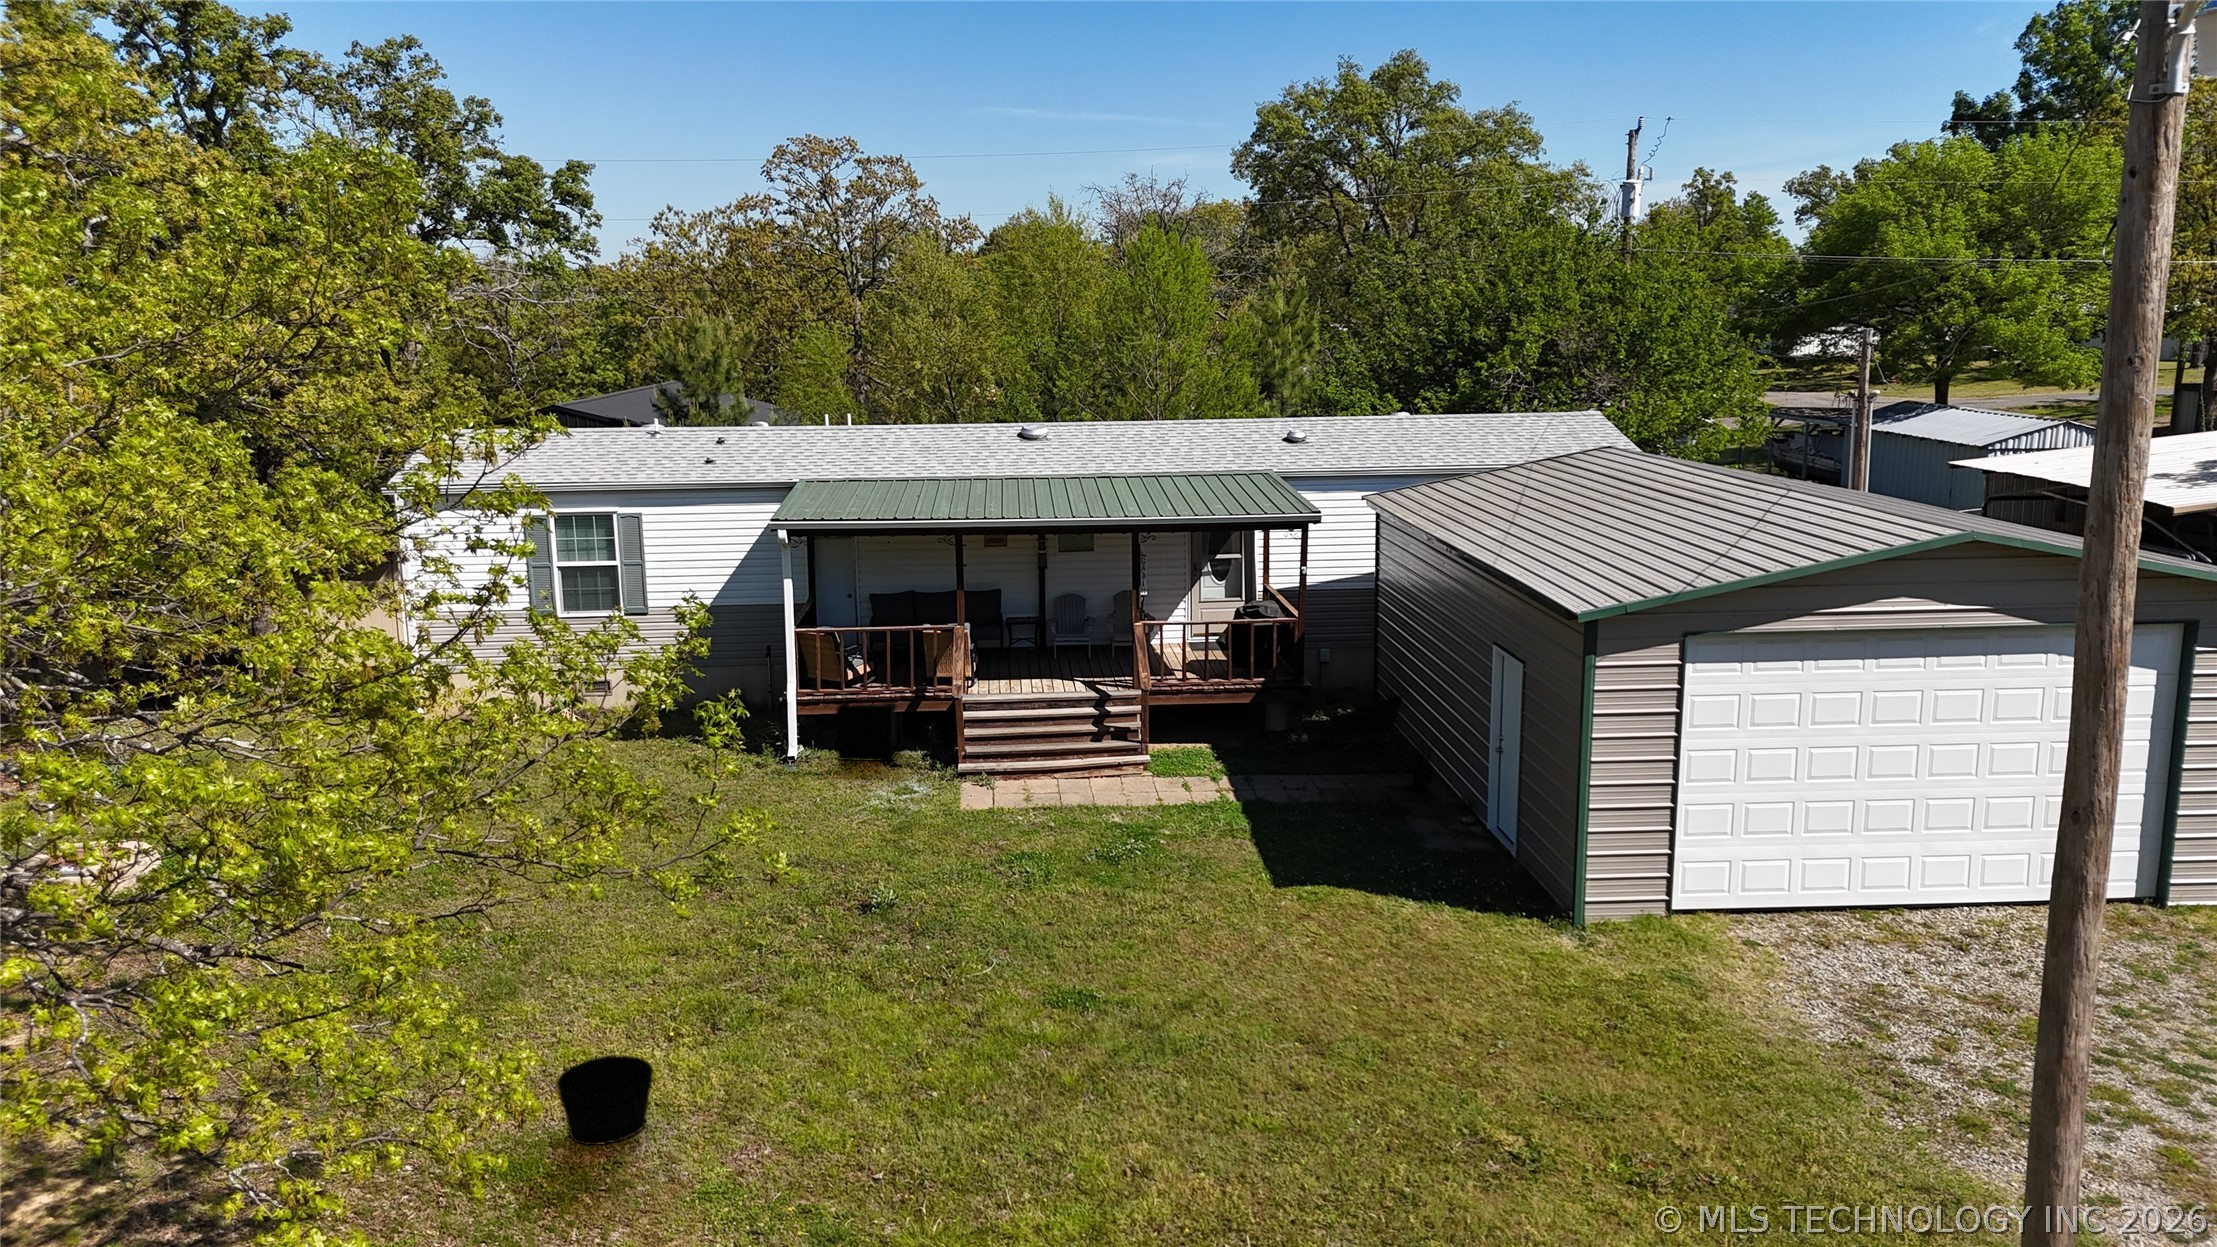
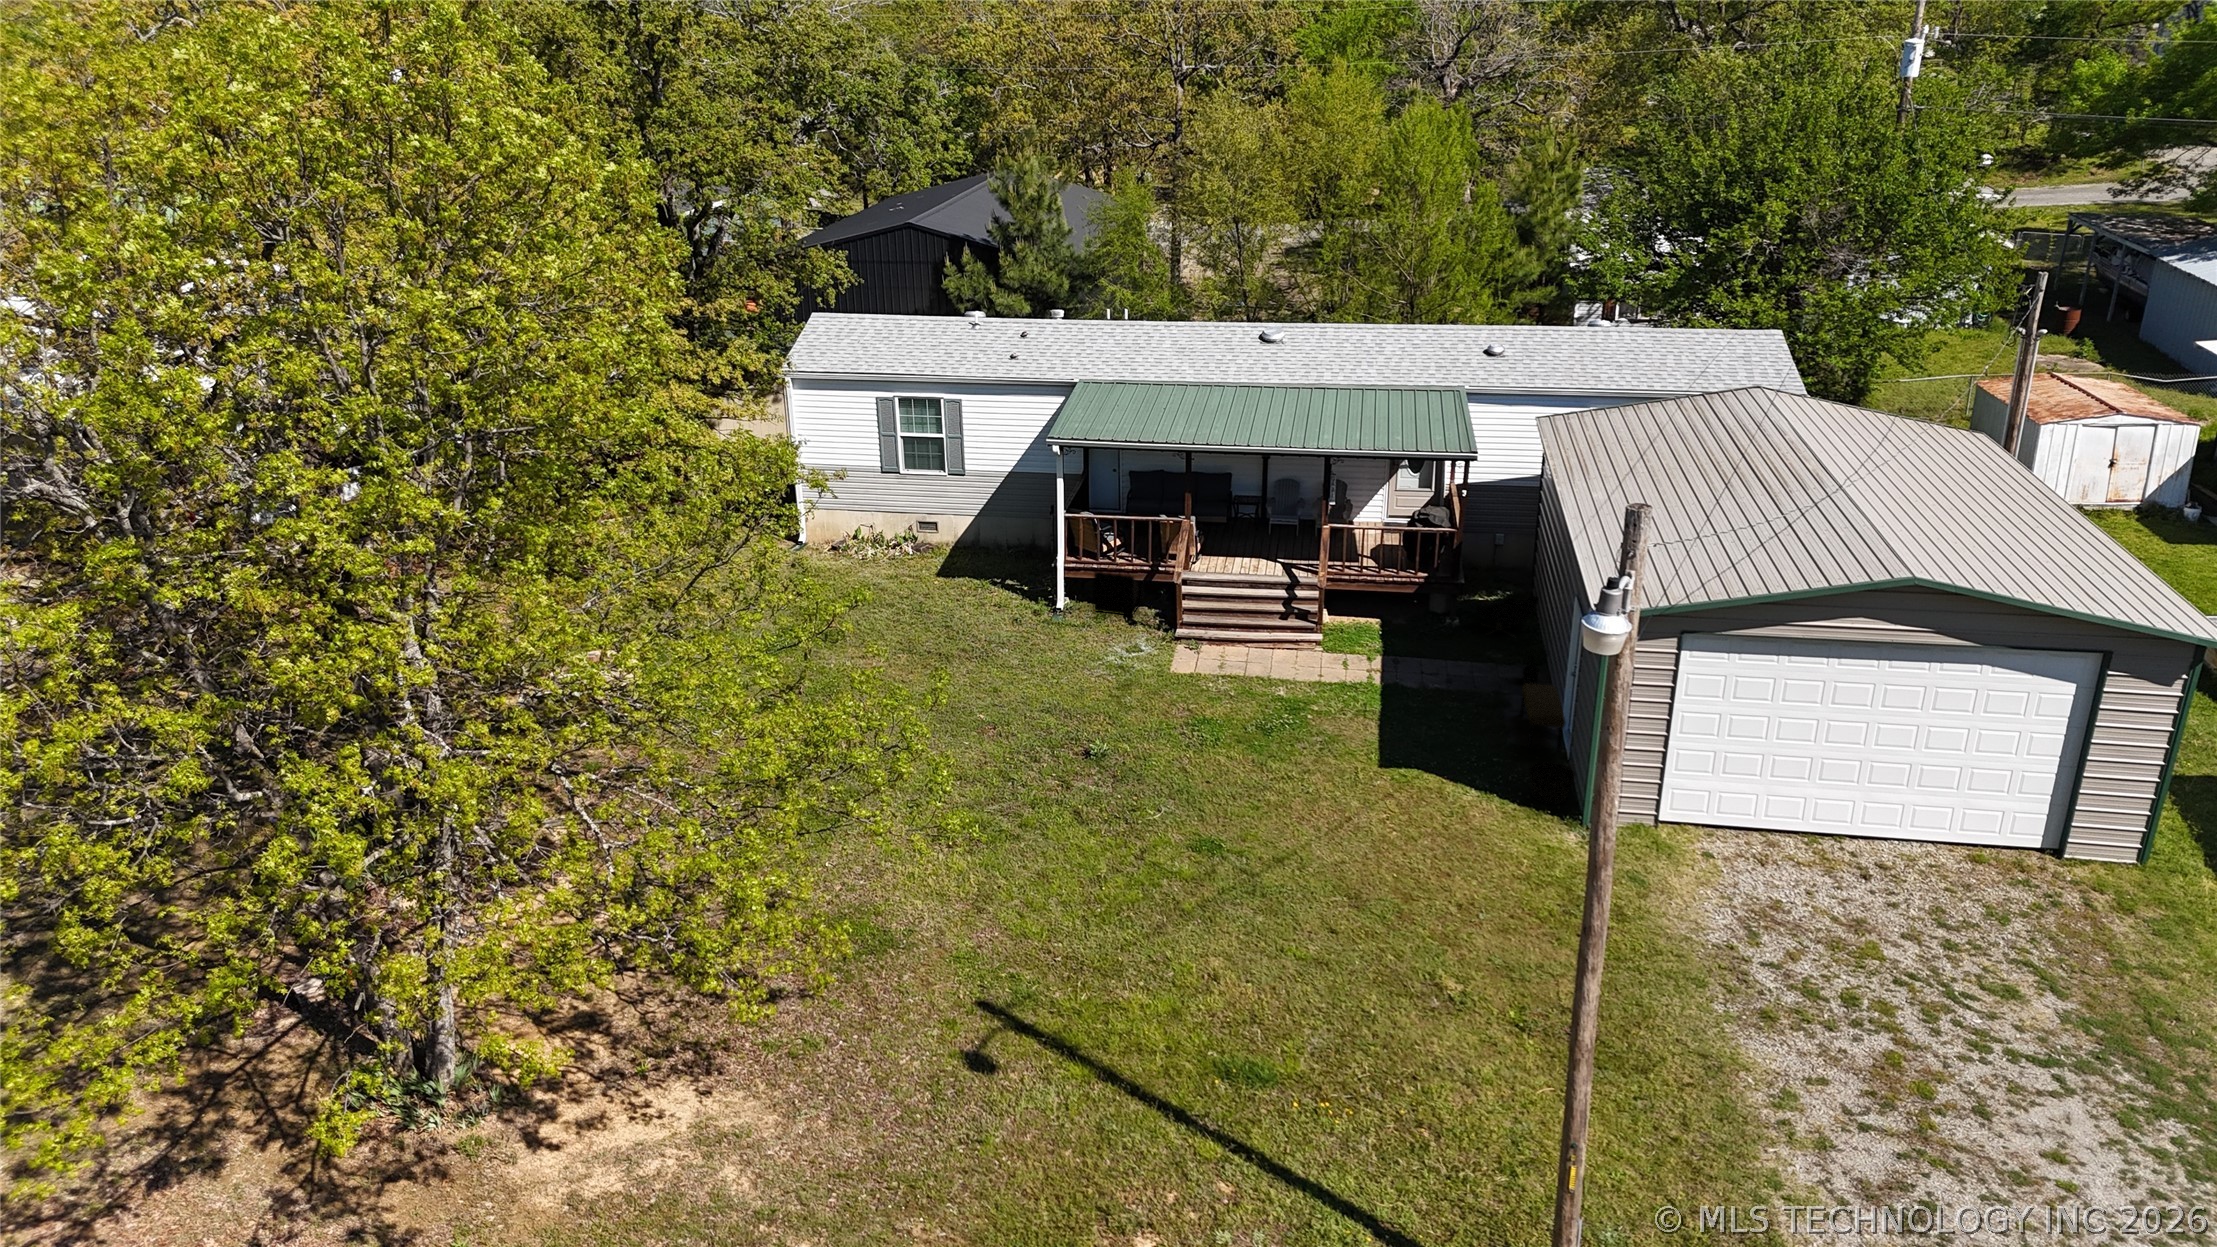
bench: none [1430,775,1506,852] -> present [1520,683,1565,751]
wooden bucket: present [557,1053,653,1145] -> present [1529,762,1575,805]

